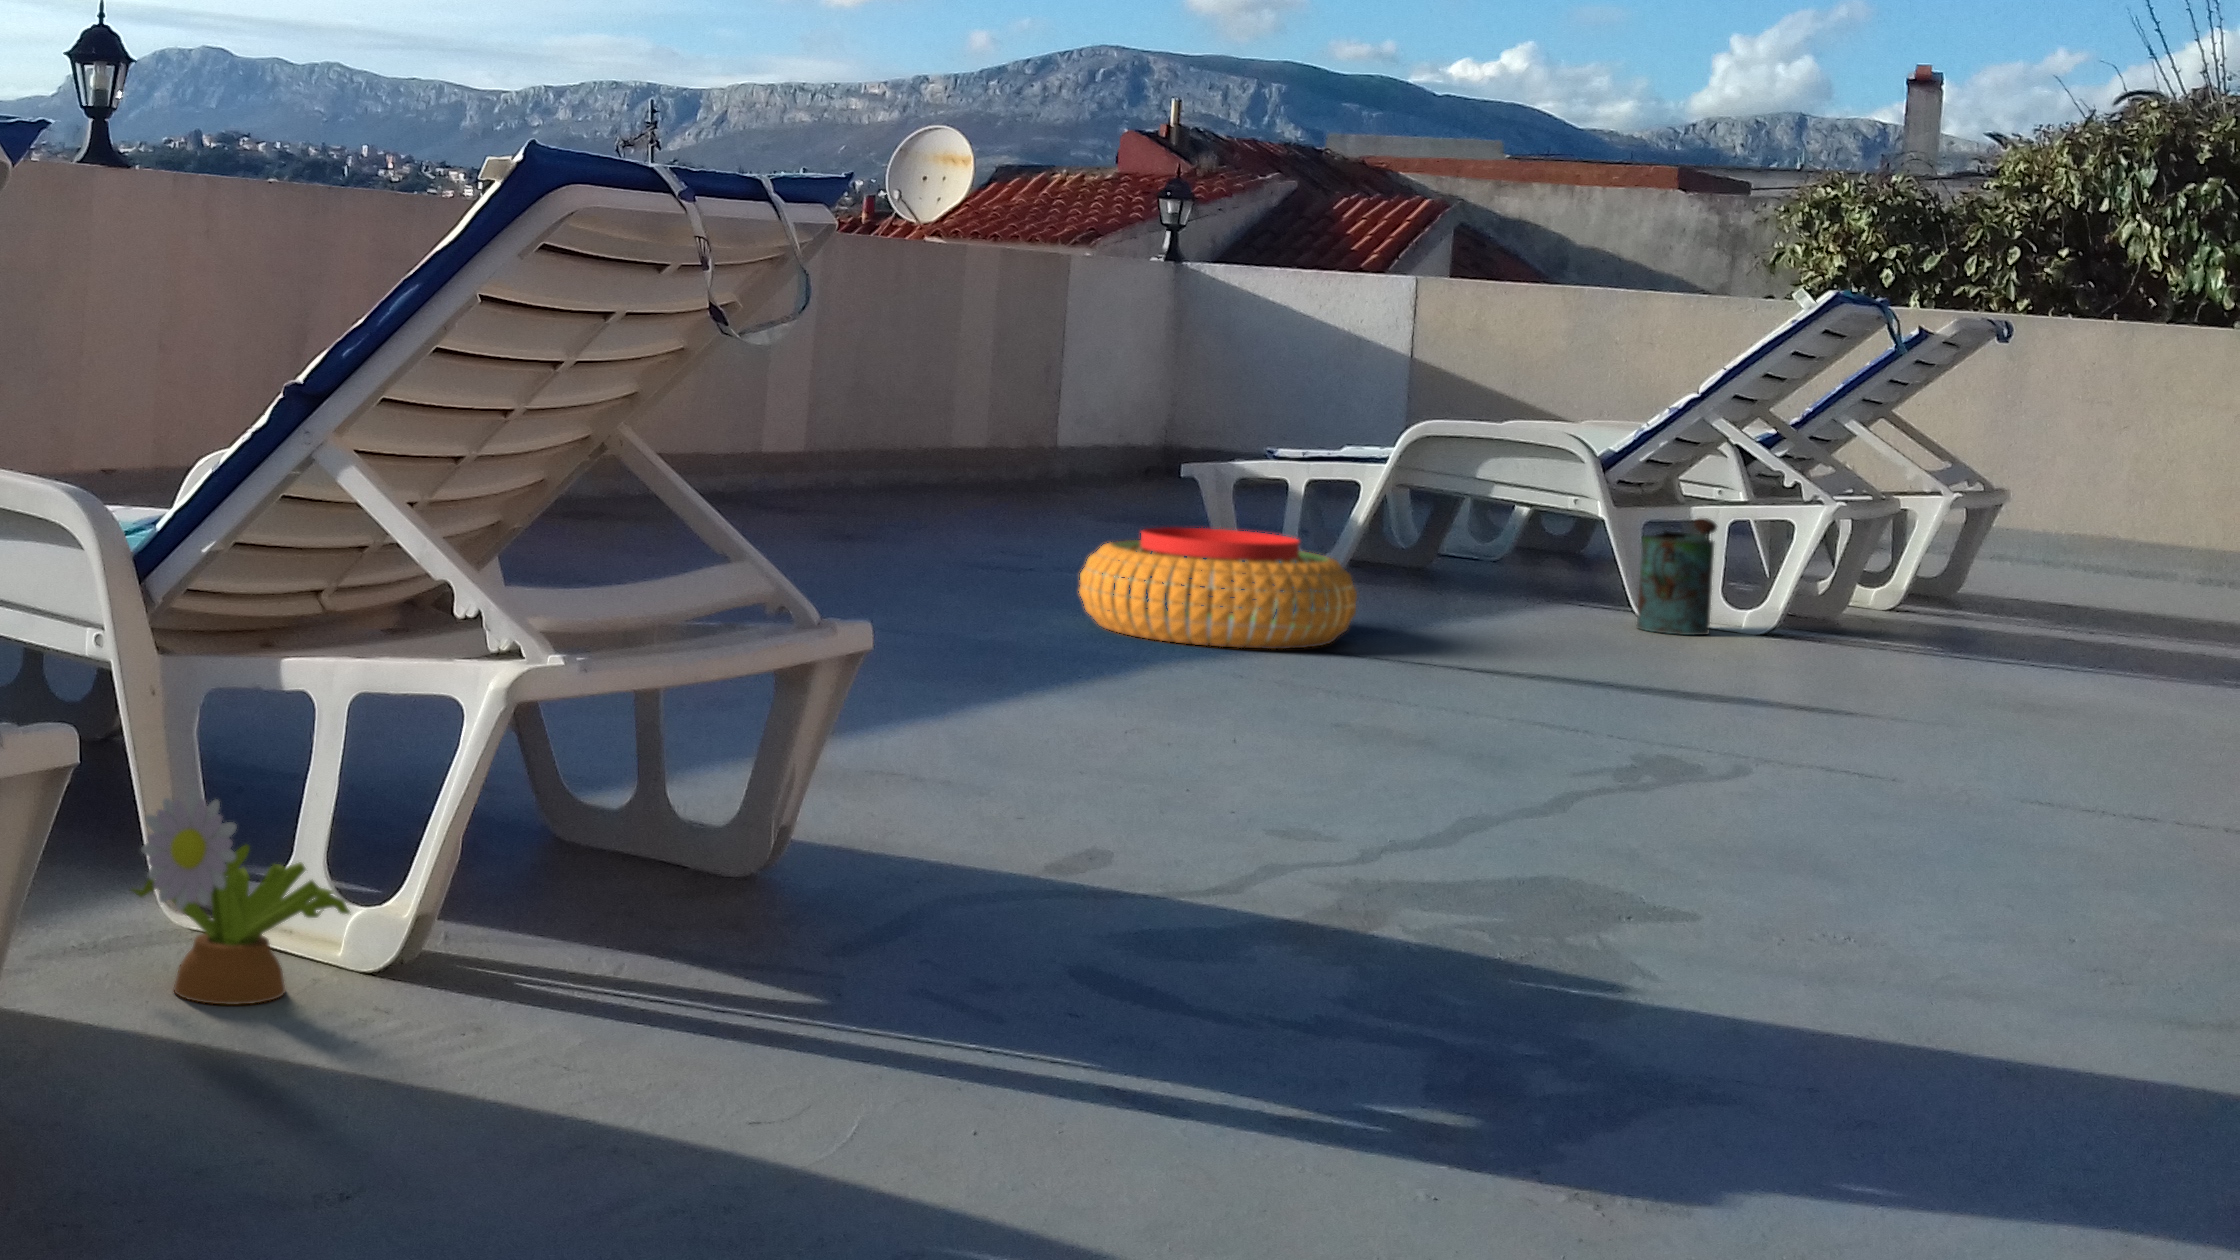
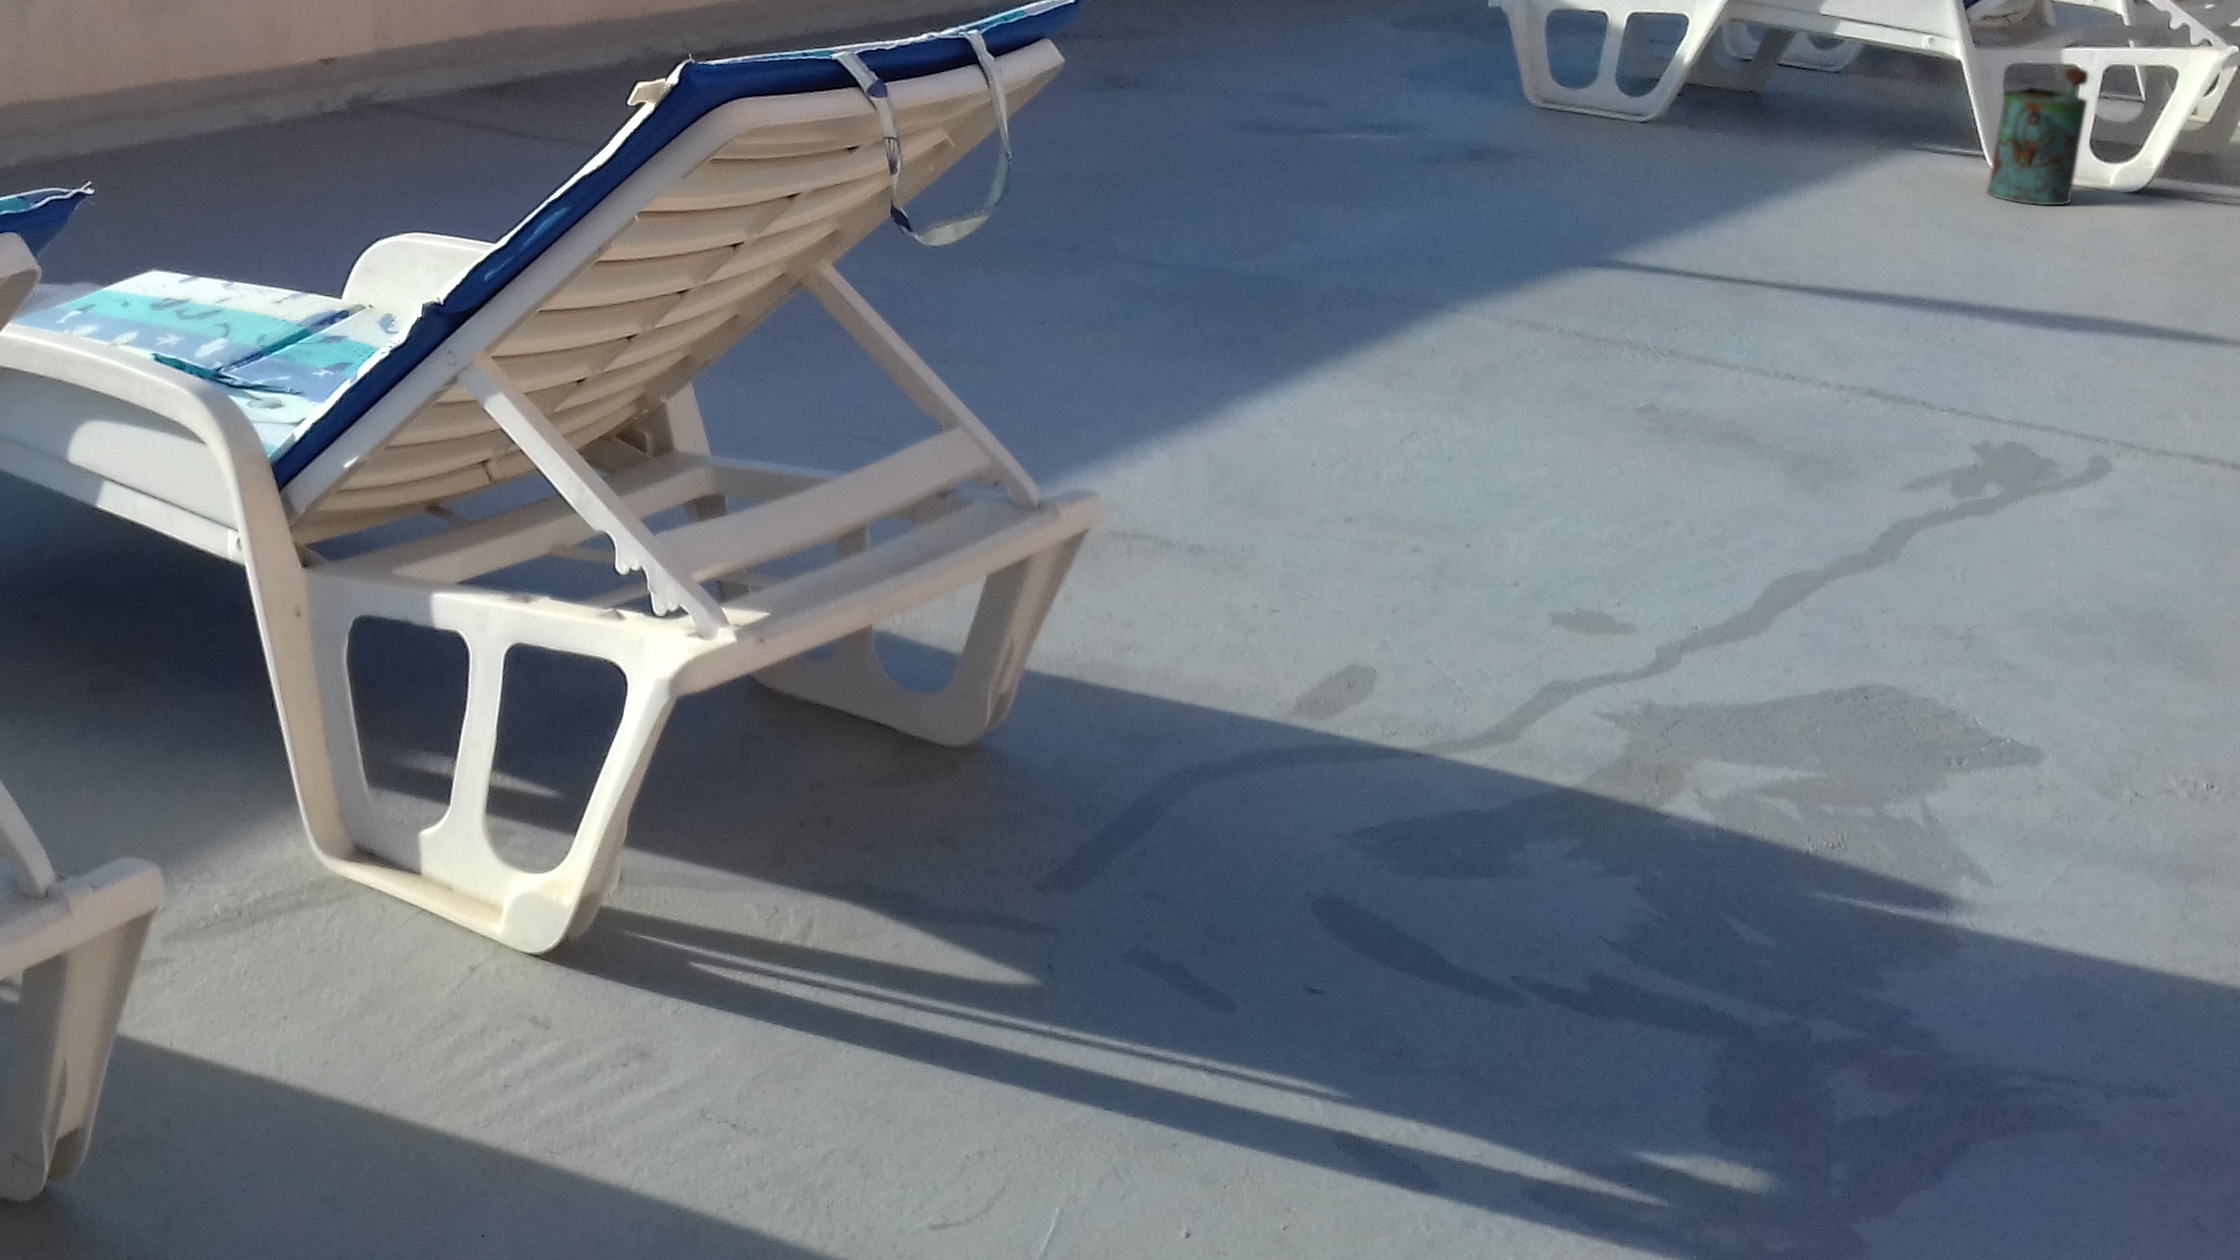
pouf: present [1079,527,1357,649] -> none [1364,99,1675,247]
decorative plant: present [132,788,350,1004] -> none [268,755,508,976]

